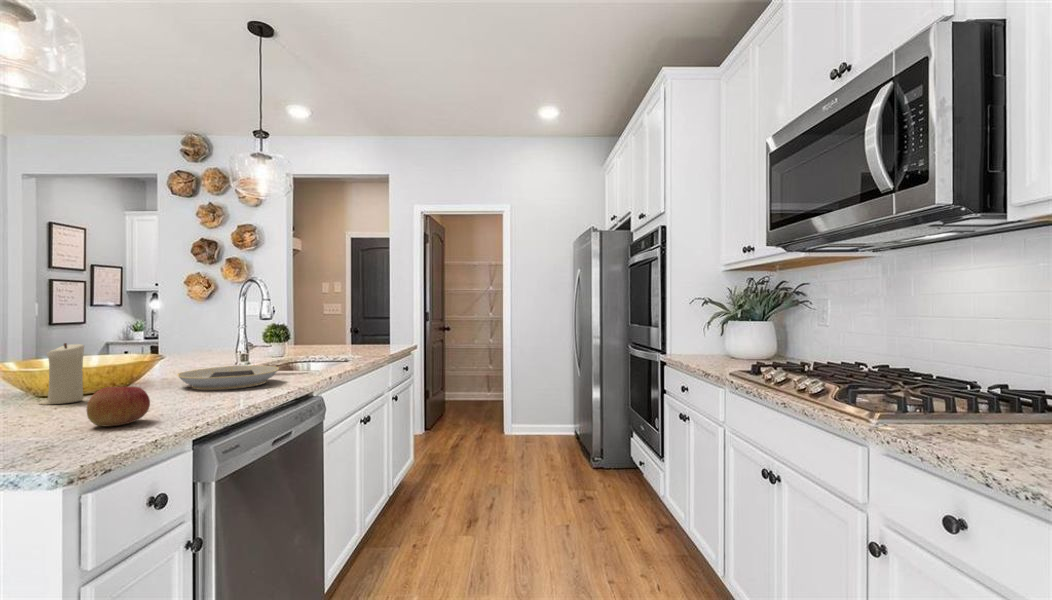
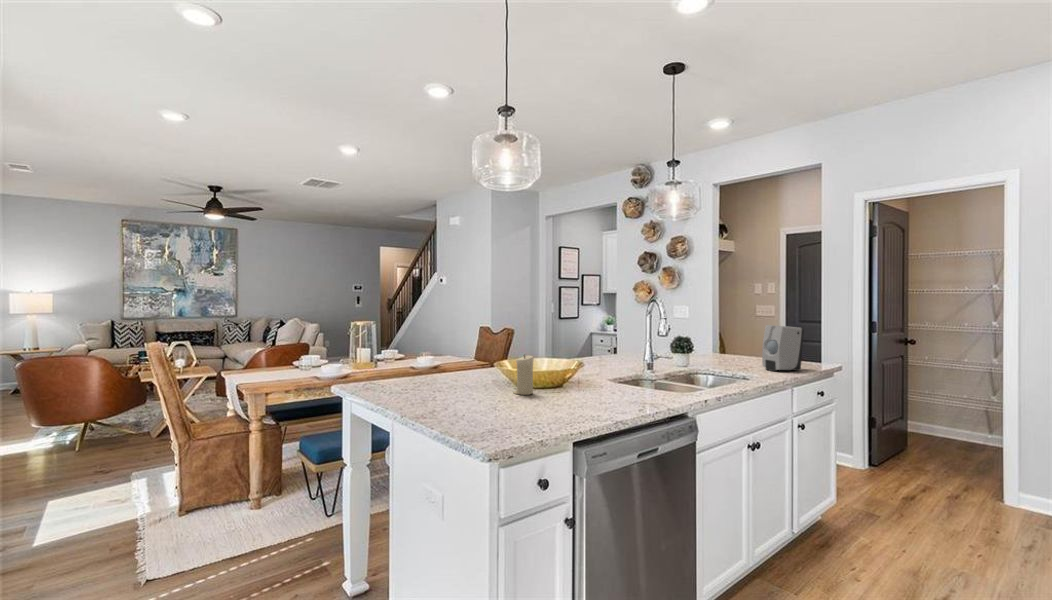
soap dispenser: none [356,310,391,353] -> present [762,325,804,371]
plate: present [177,365,279,390] -> none [588,378,660,400]
apple: present [87,387,150,426] -> none [519,394,552,421]

